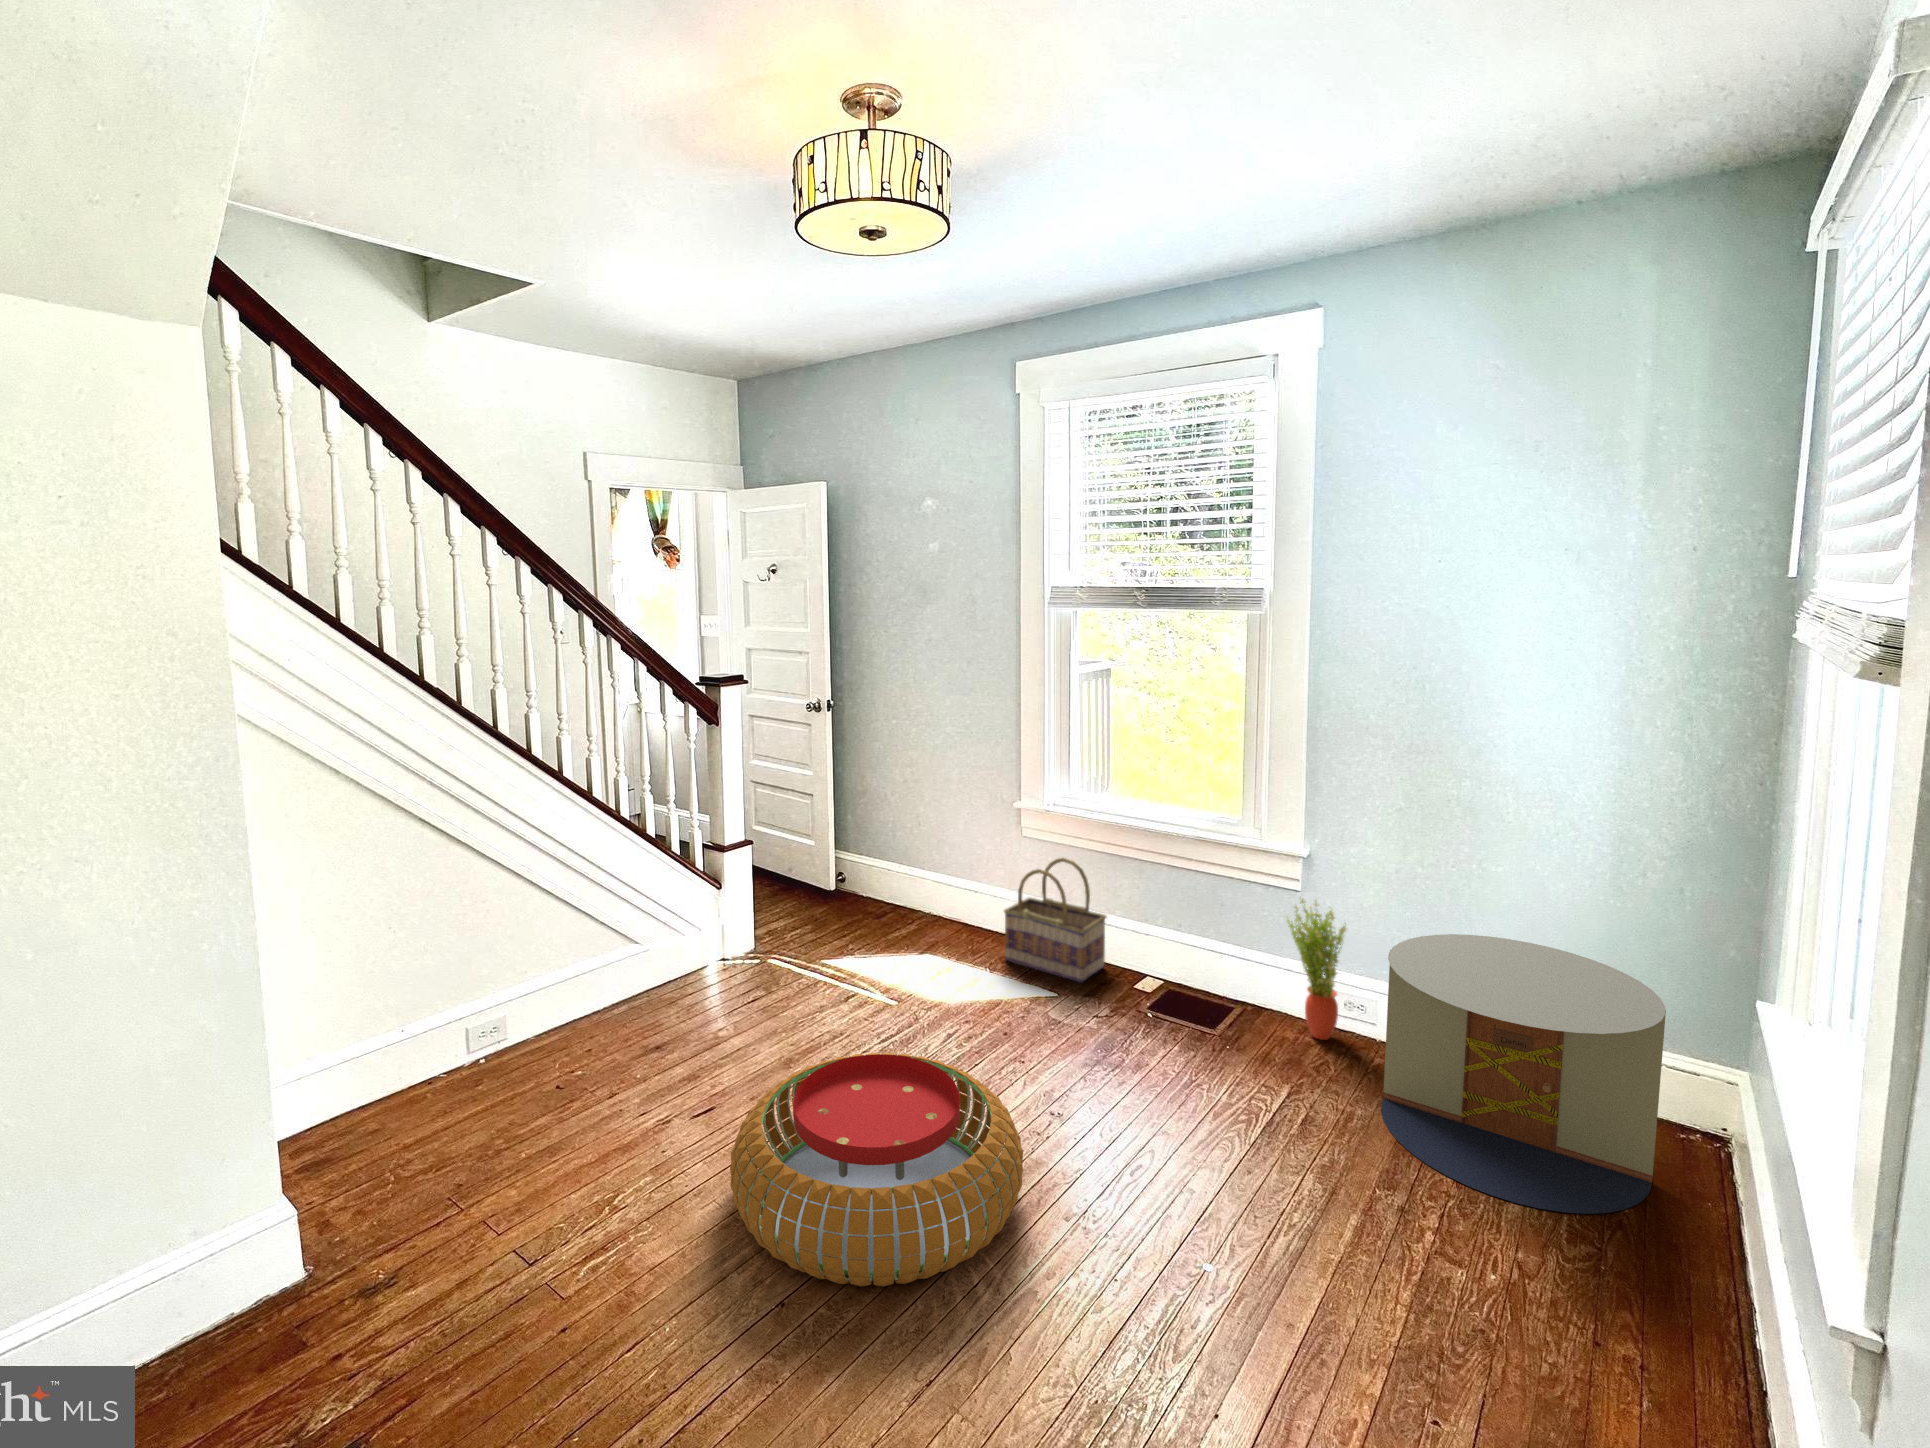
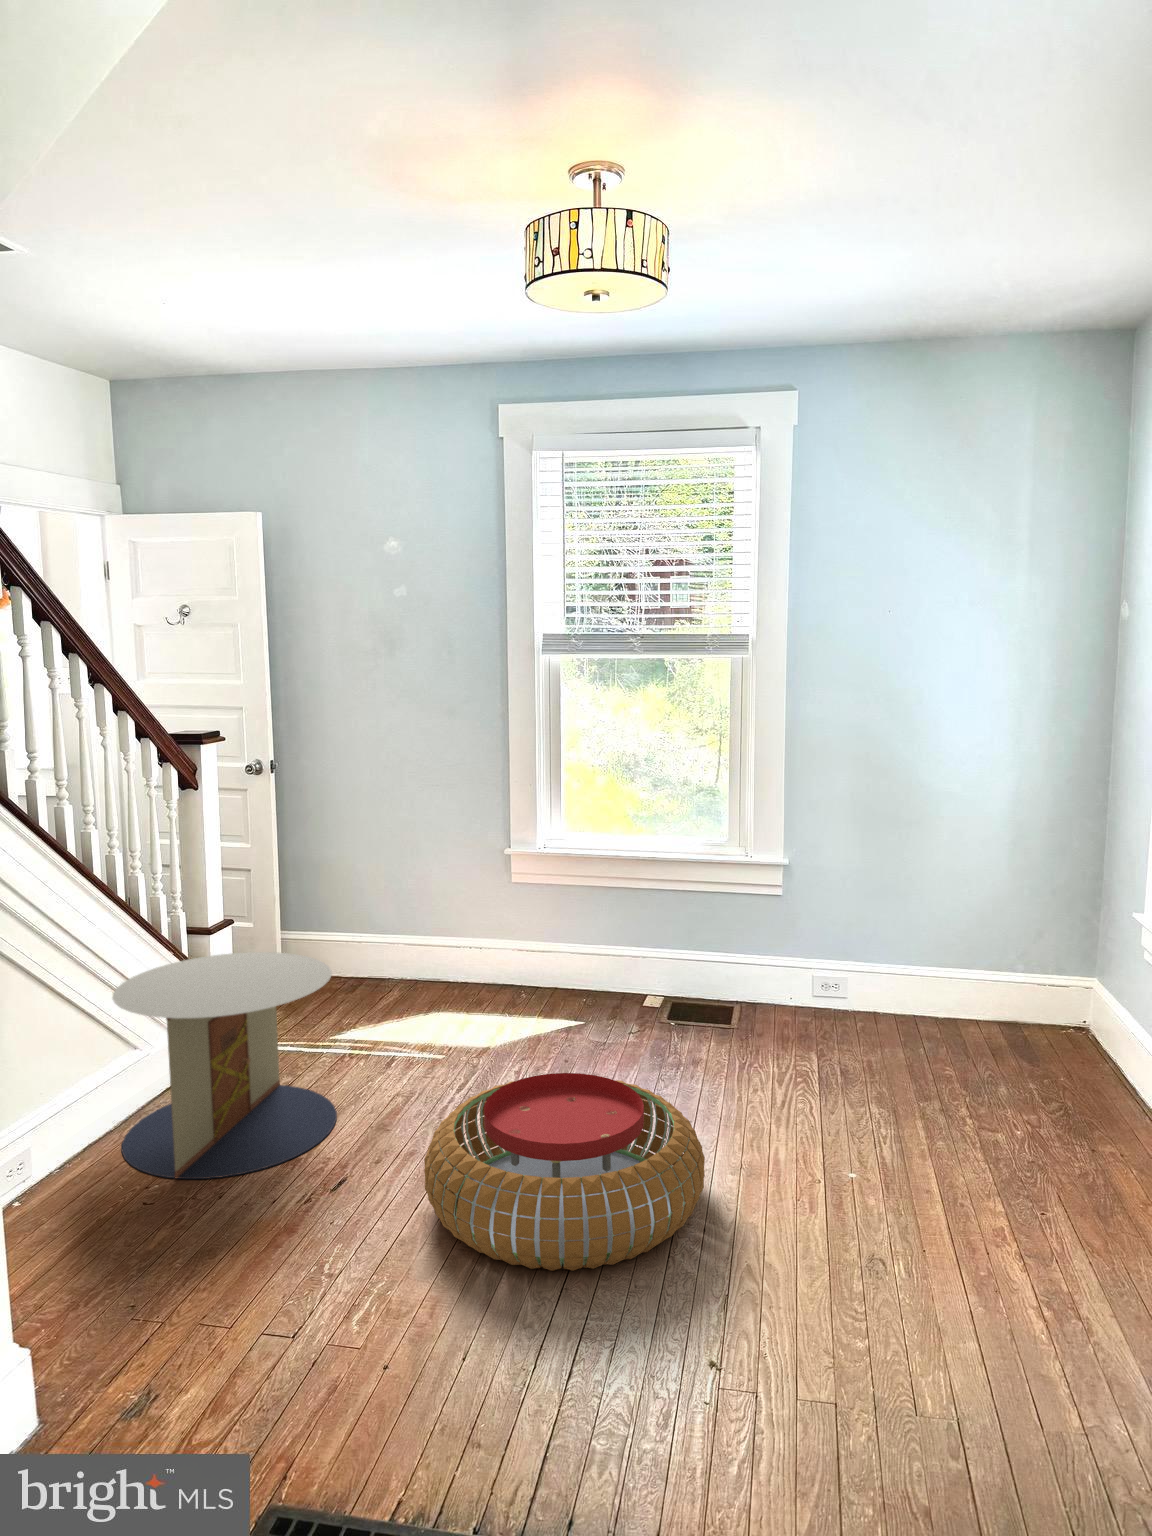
basket: present [1004,858,1107,982] -> none [511,899,607,1012]
potted plant: present [1287,900,1346,1040] -> none [778,898,830,1017]
side table: present [1381,934,1666,1214] -> present [113,952,337,1179]

